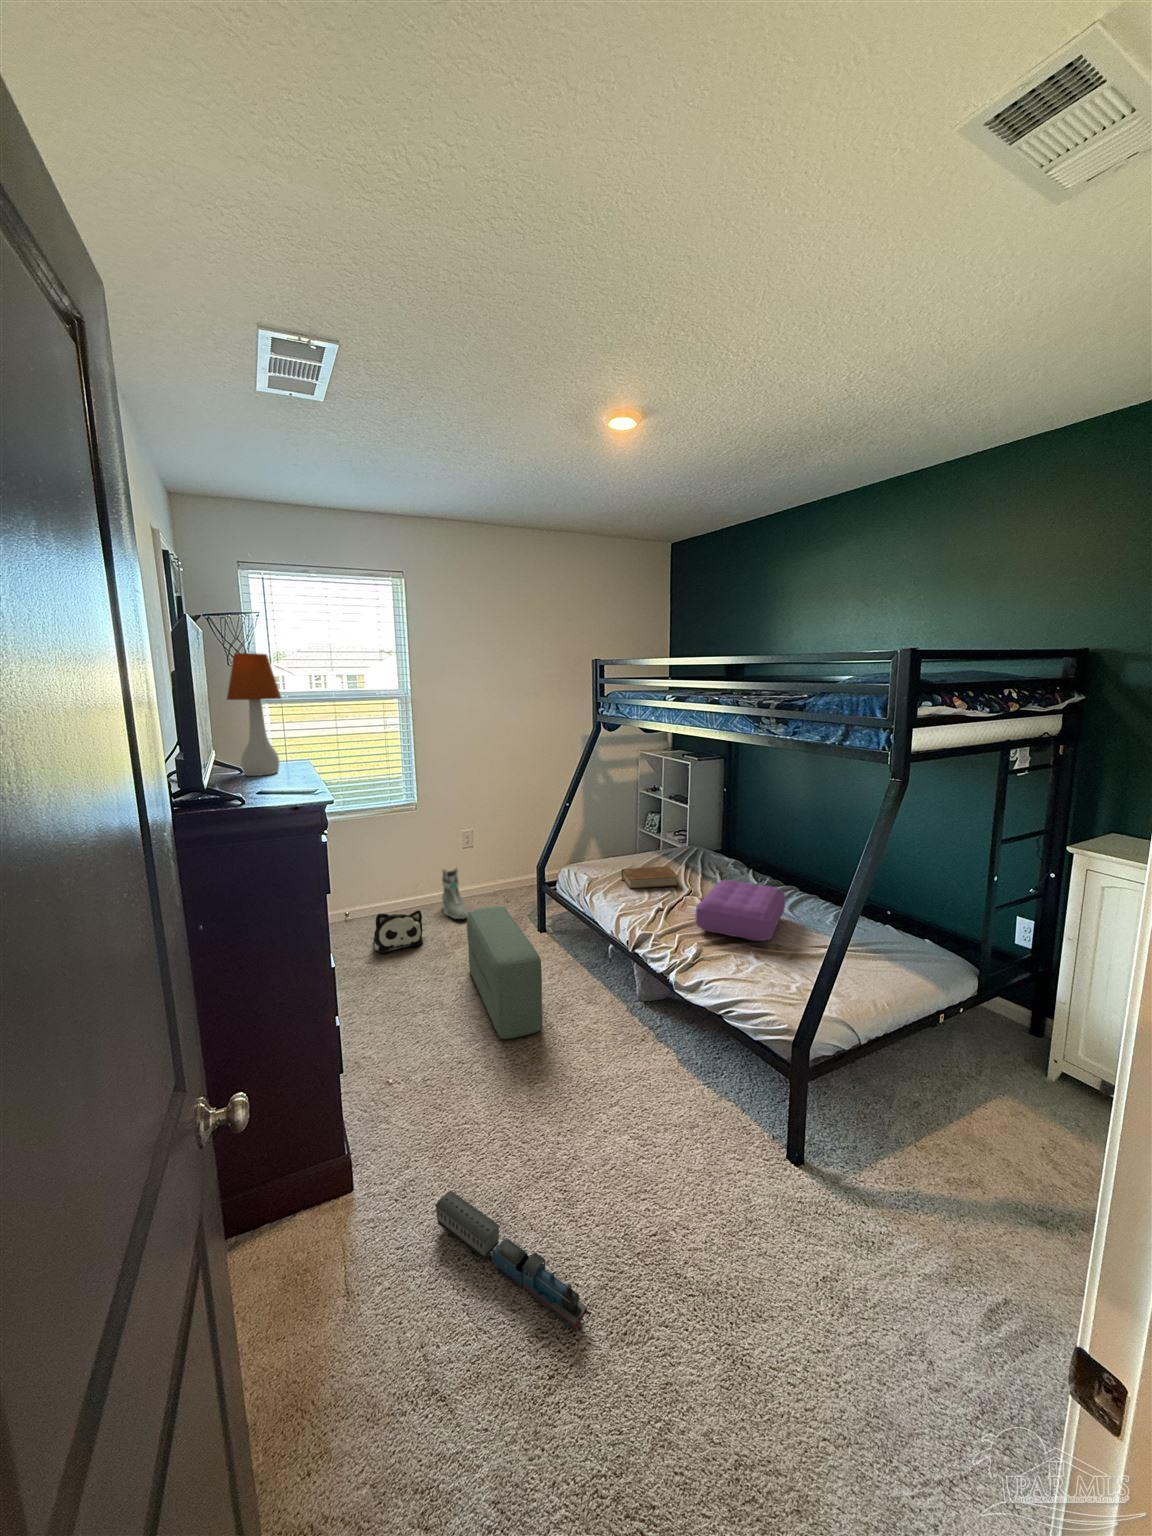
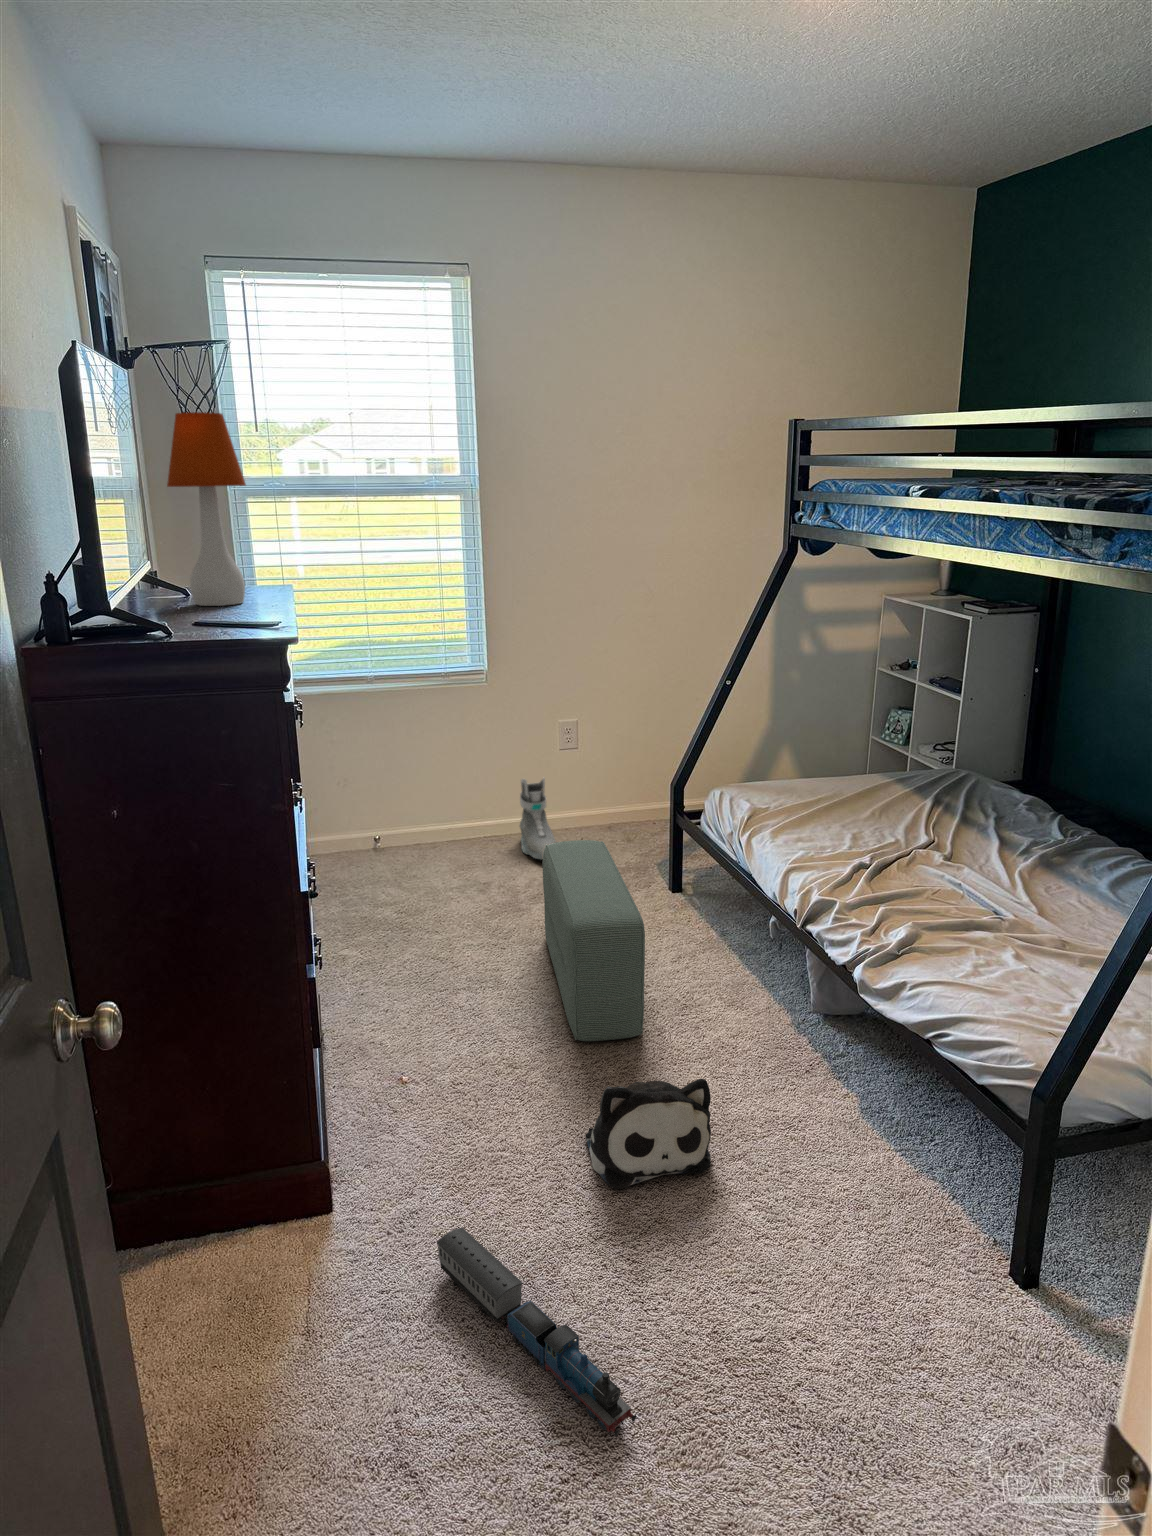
book: present [622,866,678,889] -> none [796,796,909,830]
pillow: present [695,880,786,941] -> none [919,824,1099,932]
plush toy: present [373,910,423,953] -> present [585,1079,711,1189]

